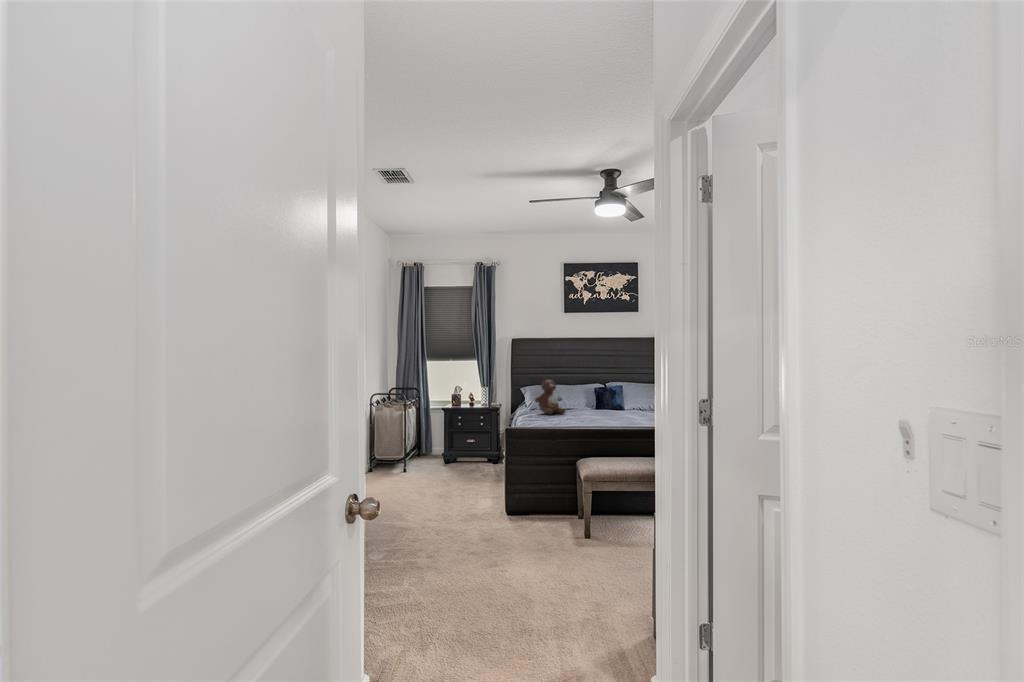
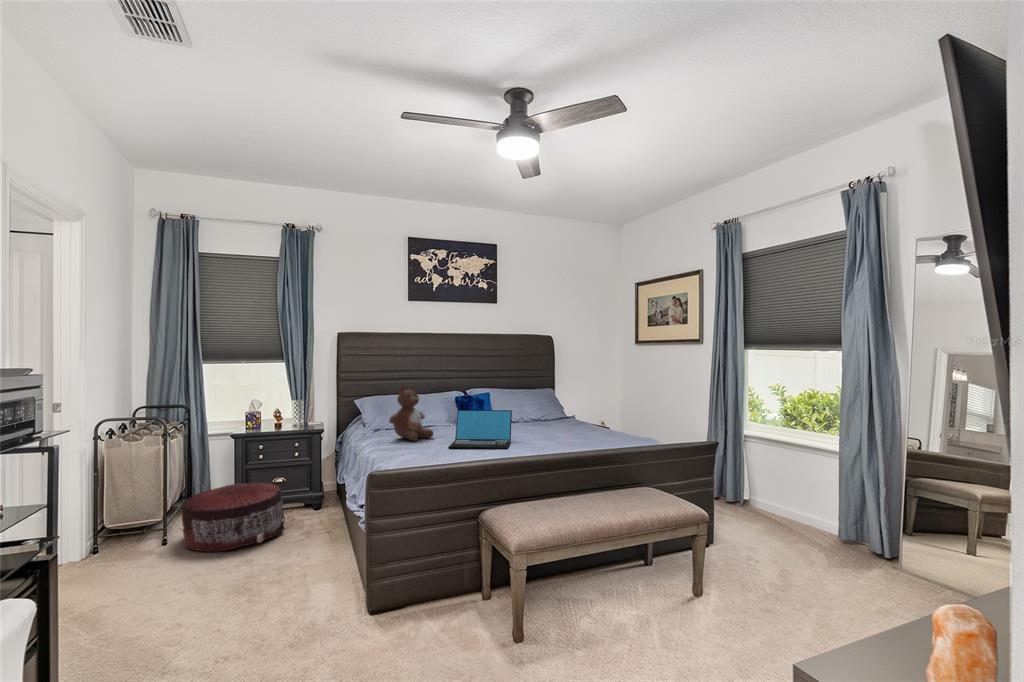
laptop: none [567,394,617,421] -> present [448,410,512,449]
pouf: none [415,439,473,475] -> present [182,483,285,551]

